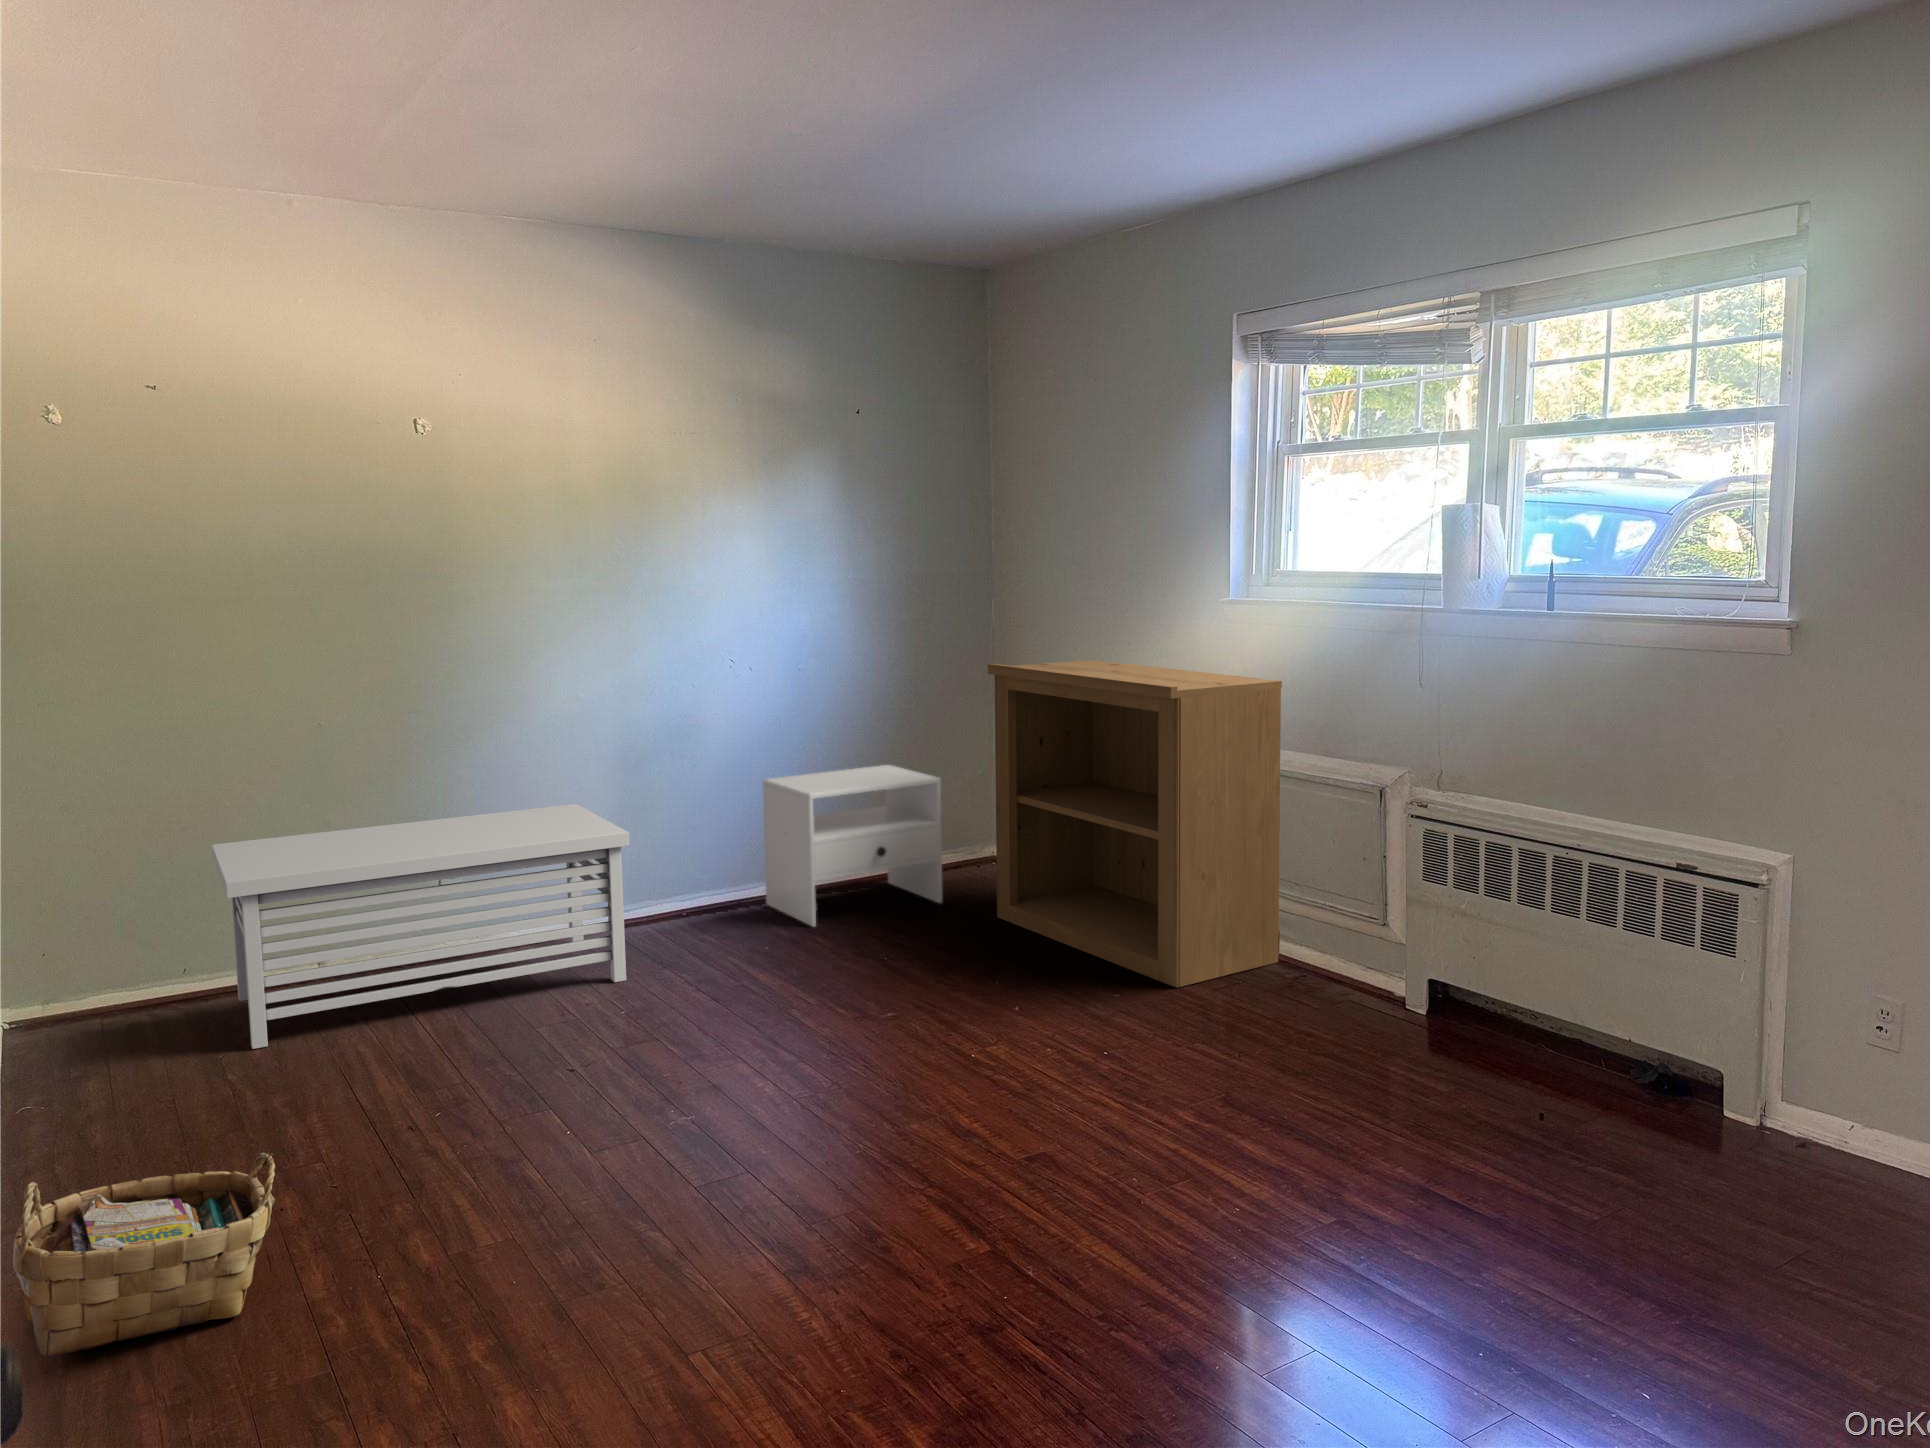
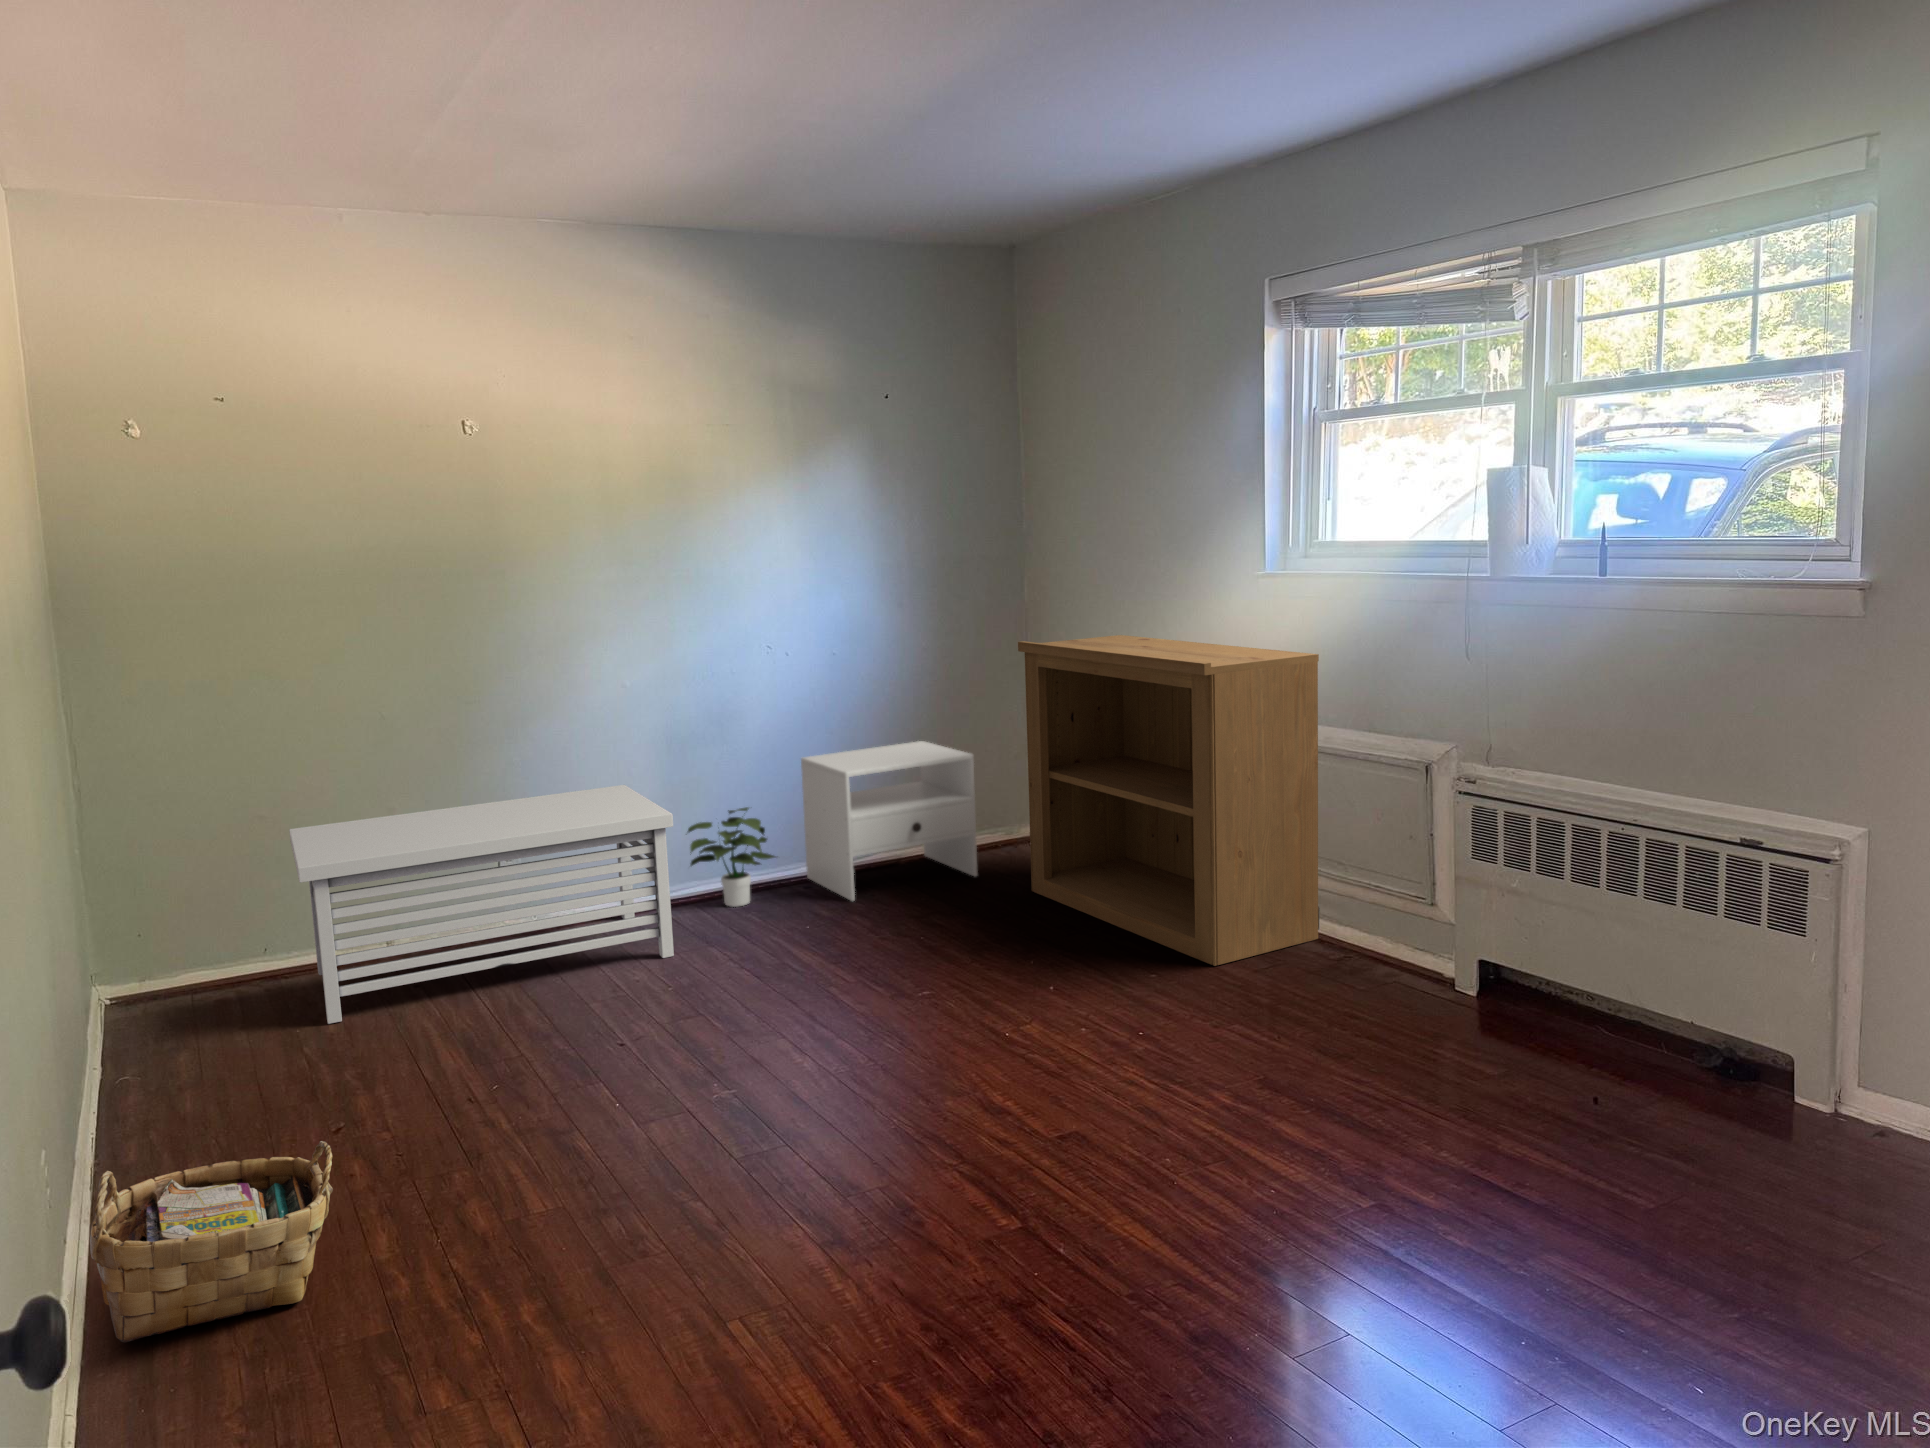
potted plant: none [639,829,738,932] -> present [688,807,775,907]

